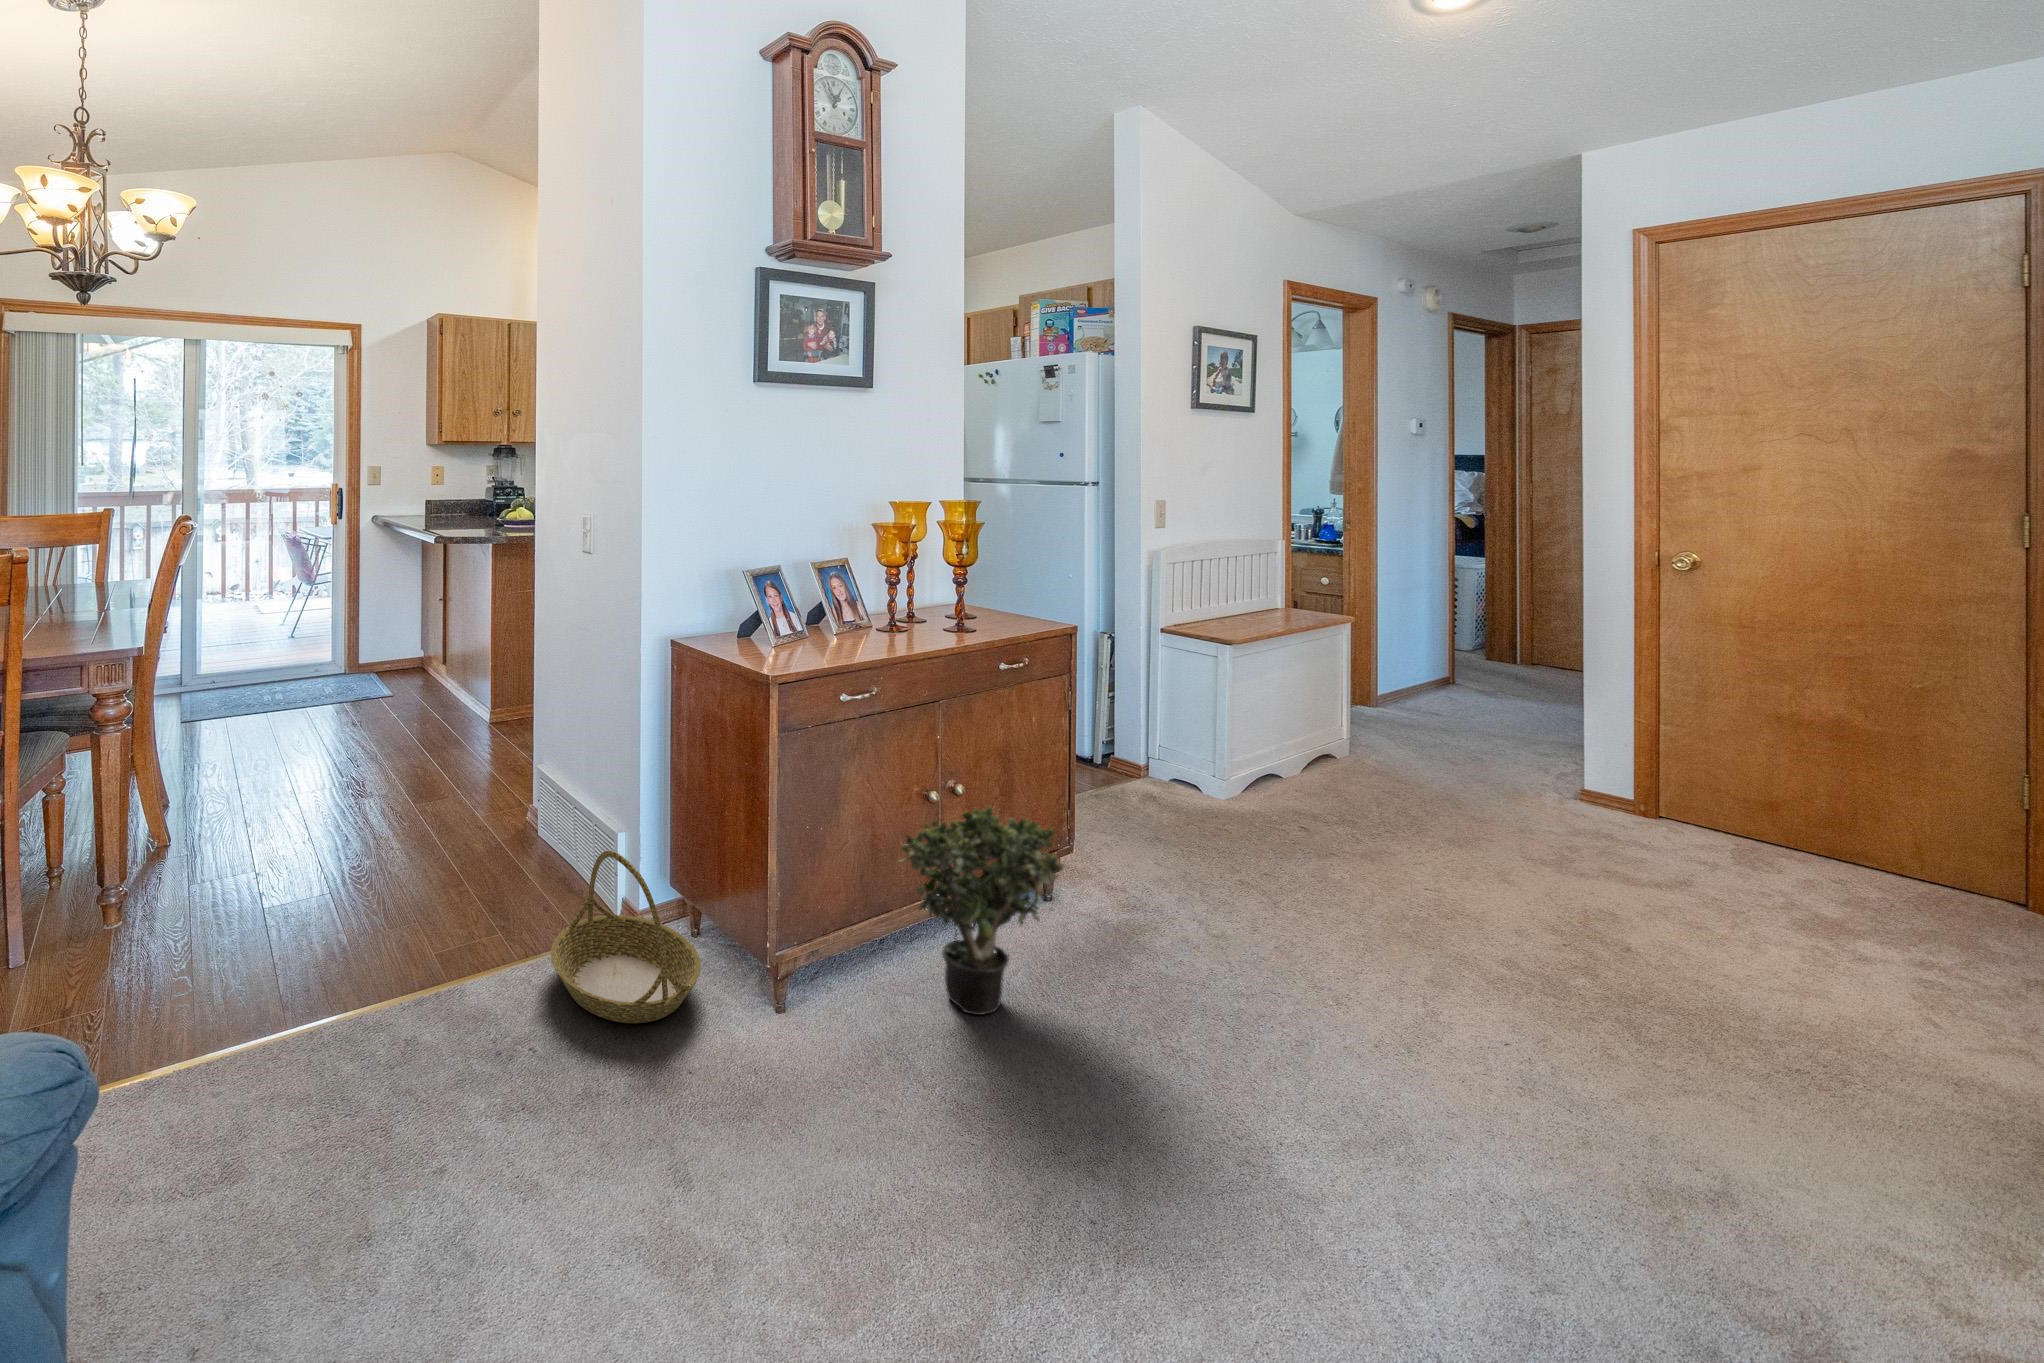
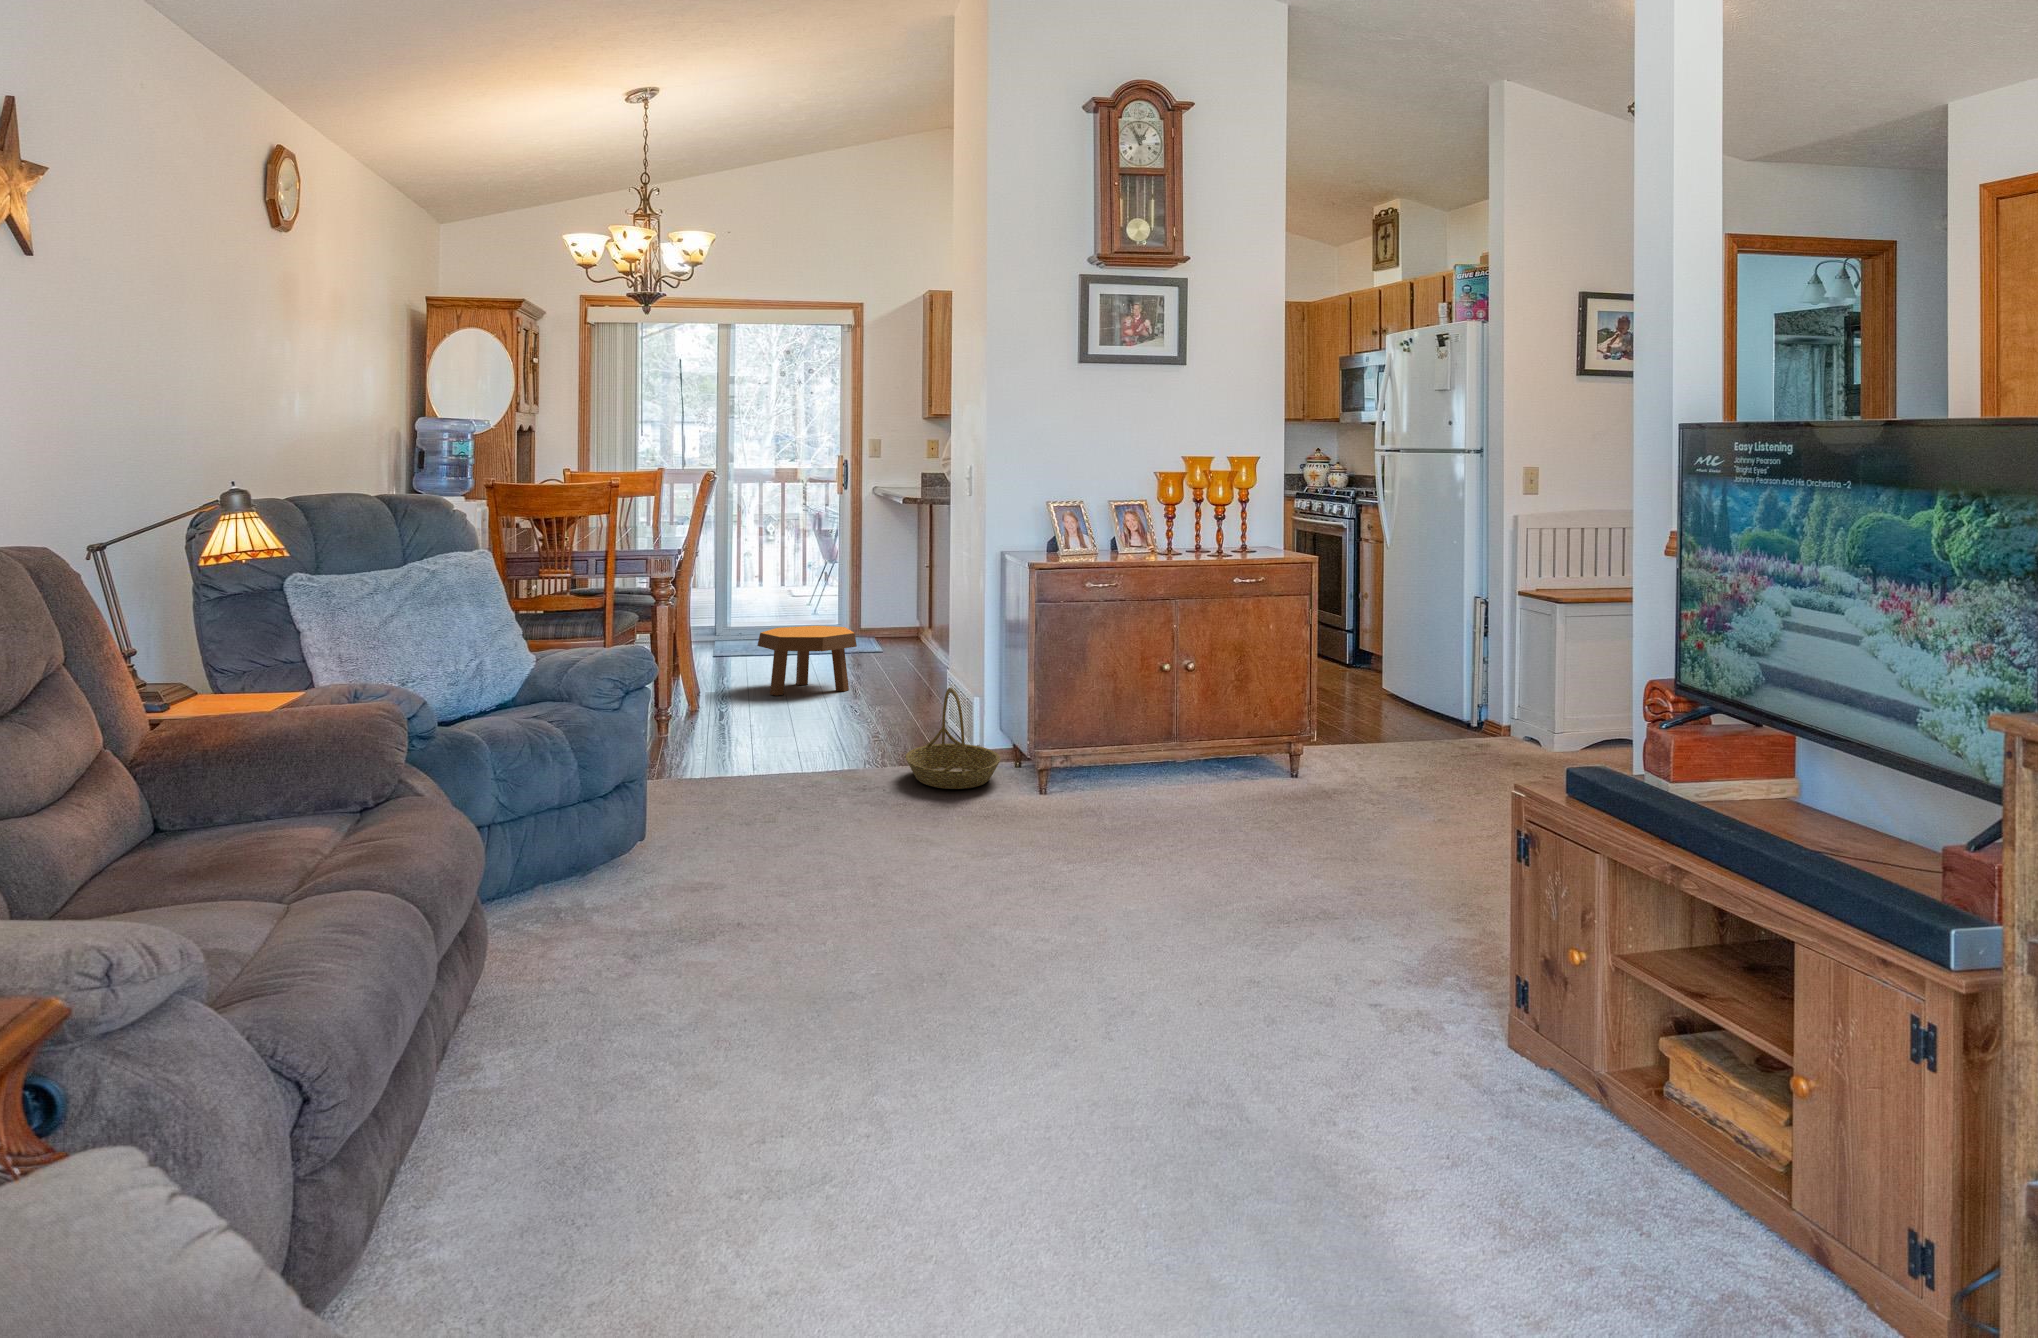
footstool: none [258,701,394,804] -> present [757,626,857,695]
potted plant: present [901,807,1064,1015] -> none [1124,660,1240,805]

